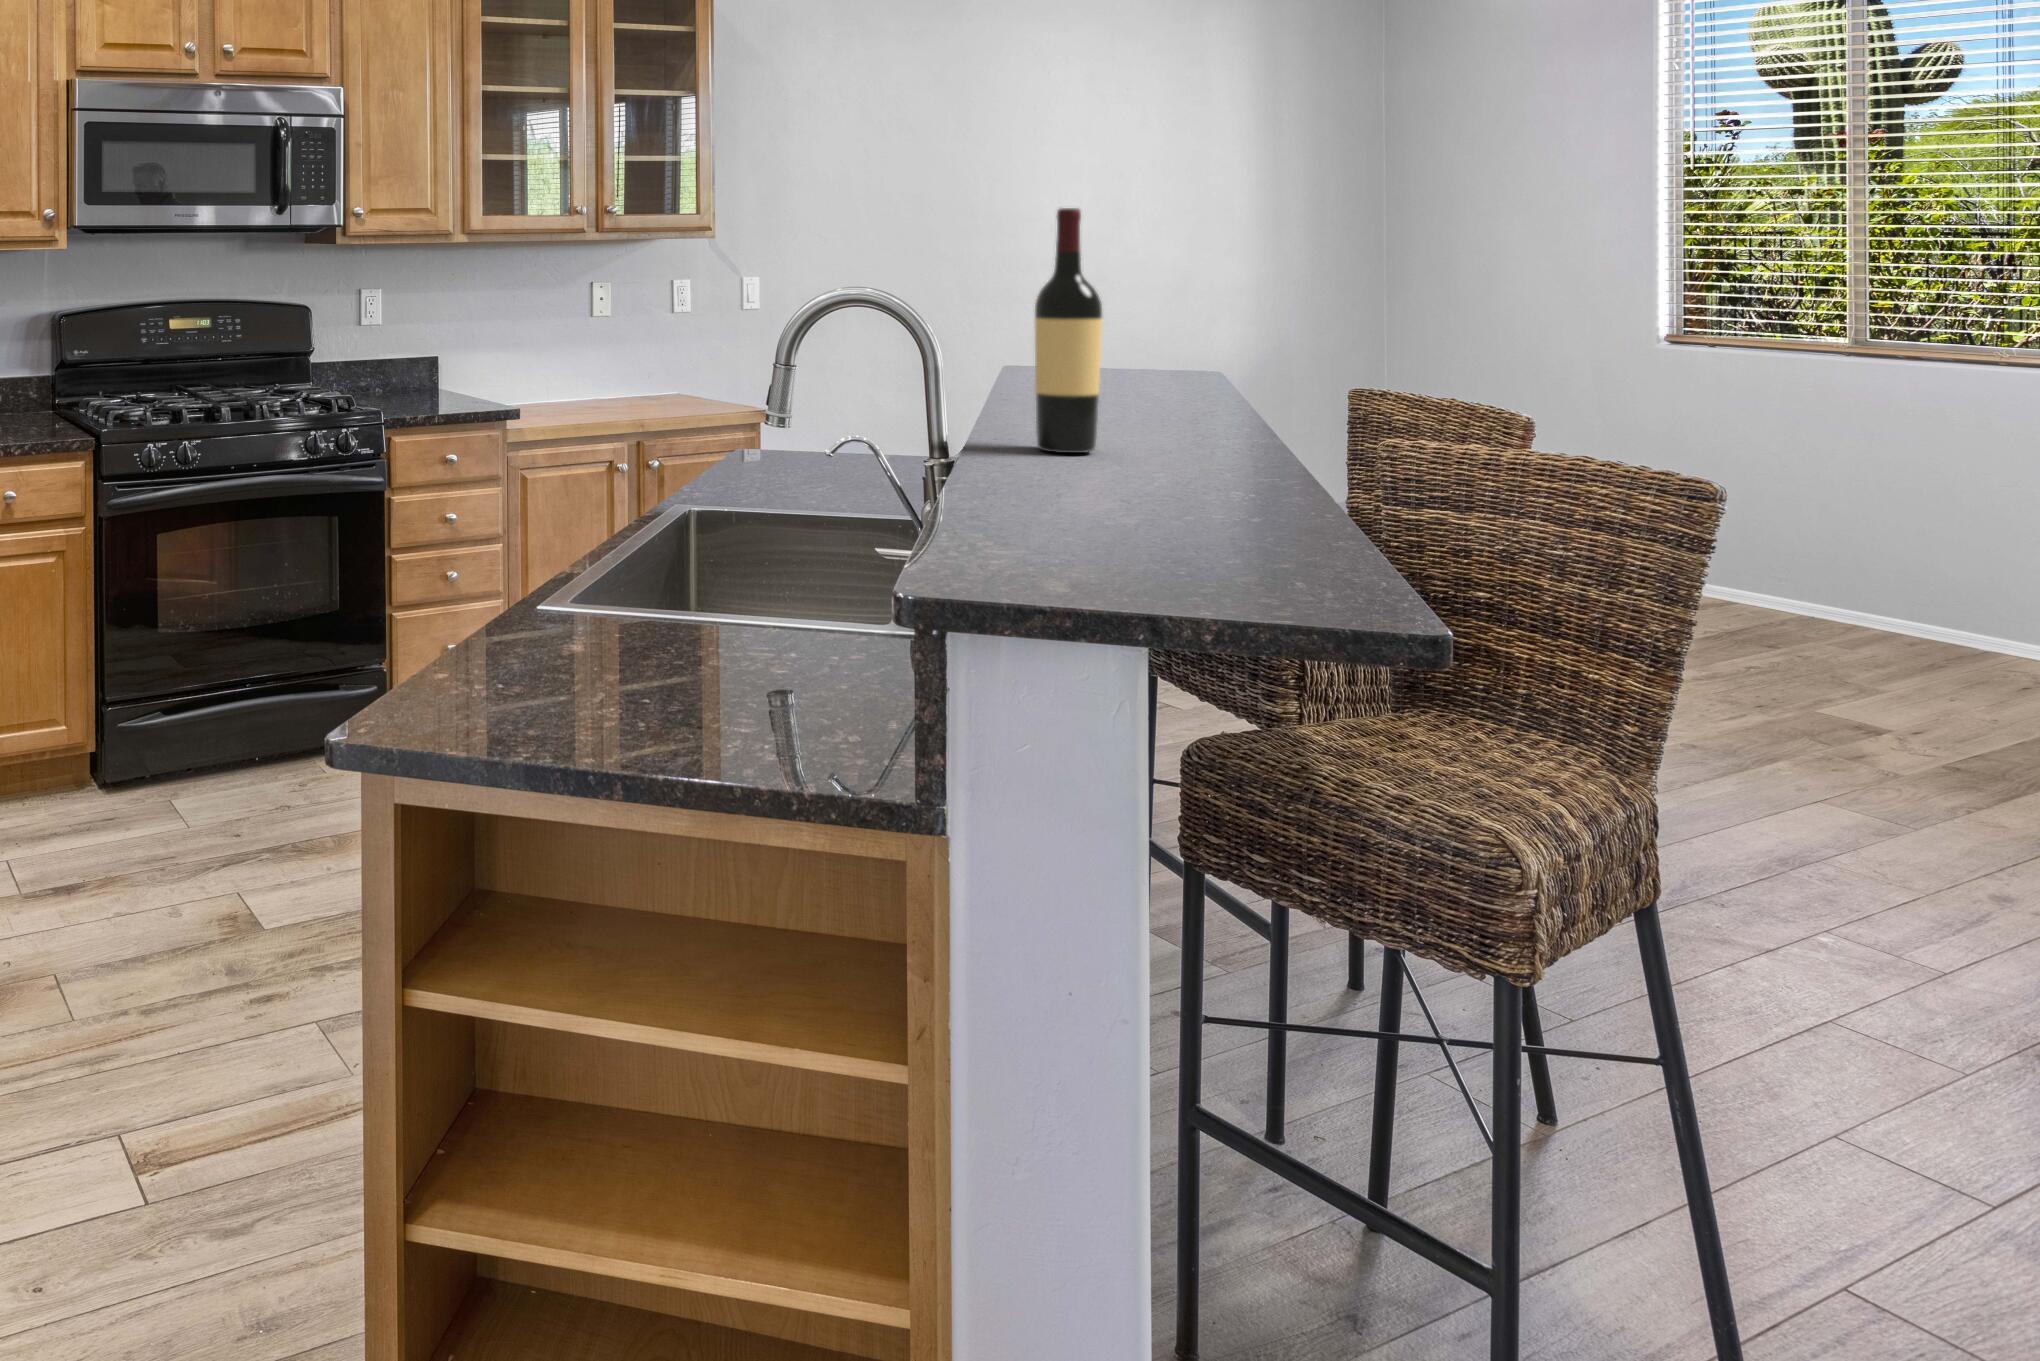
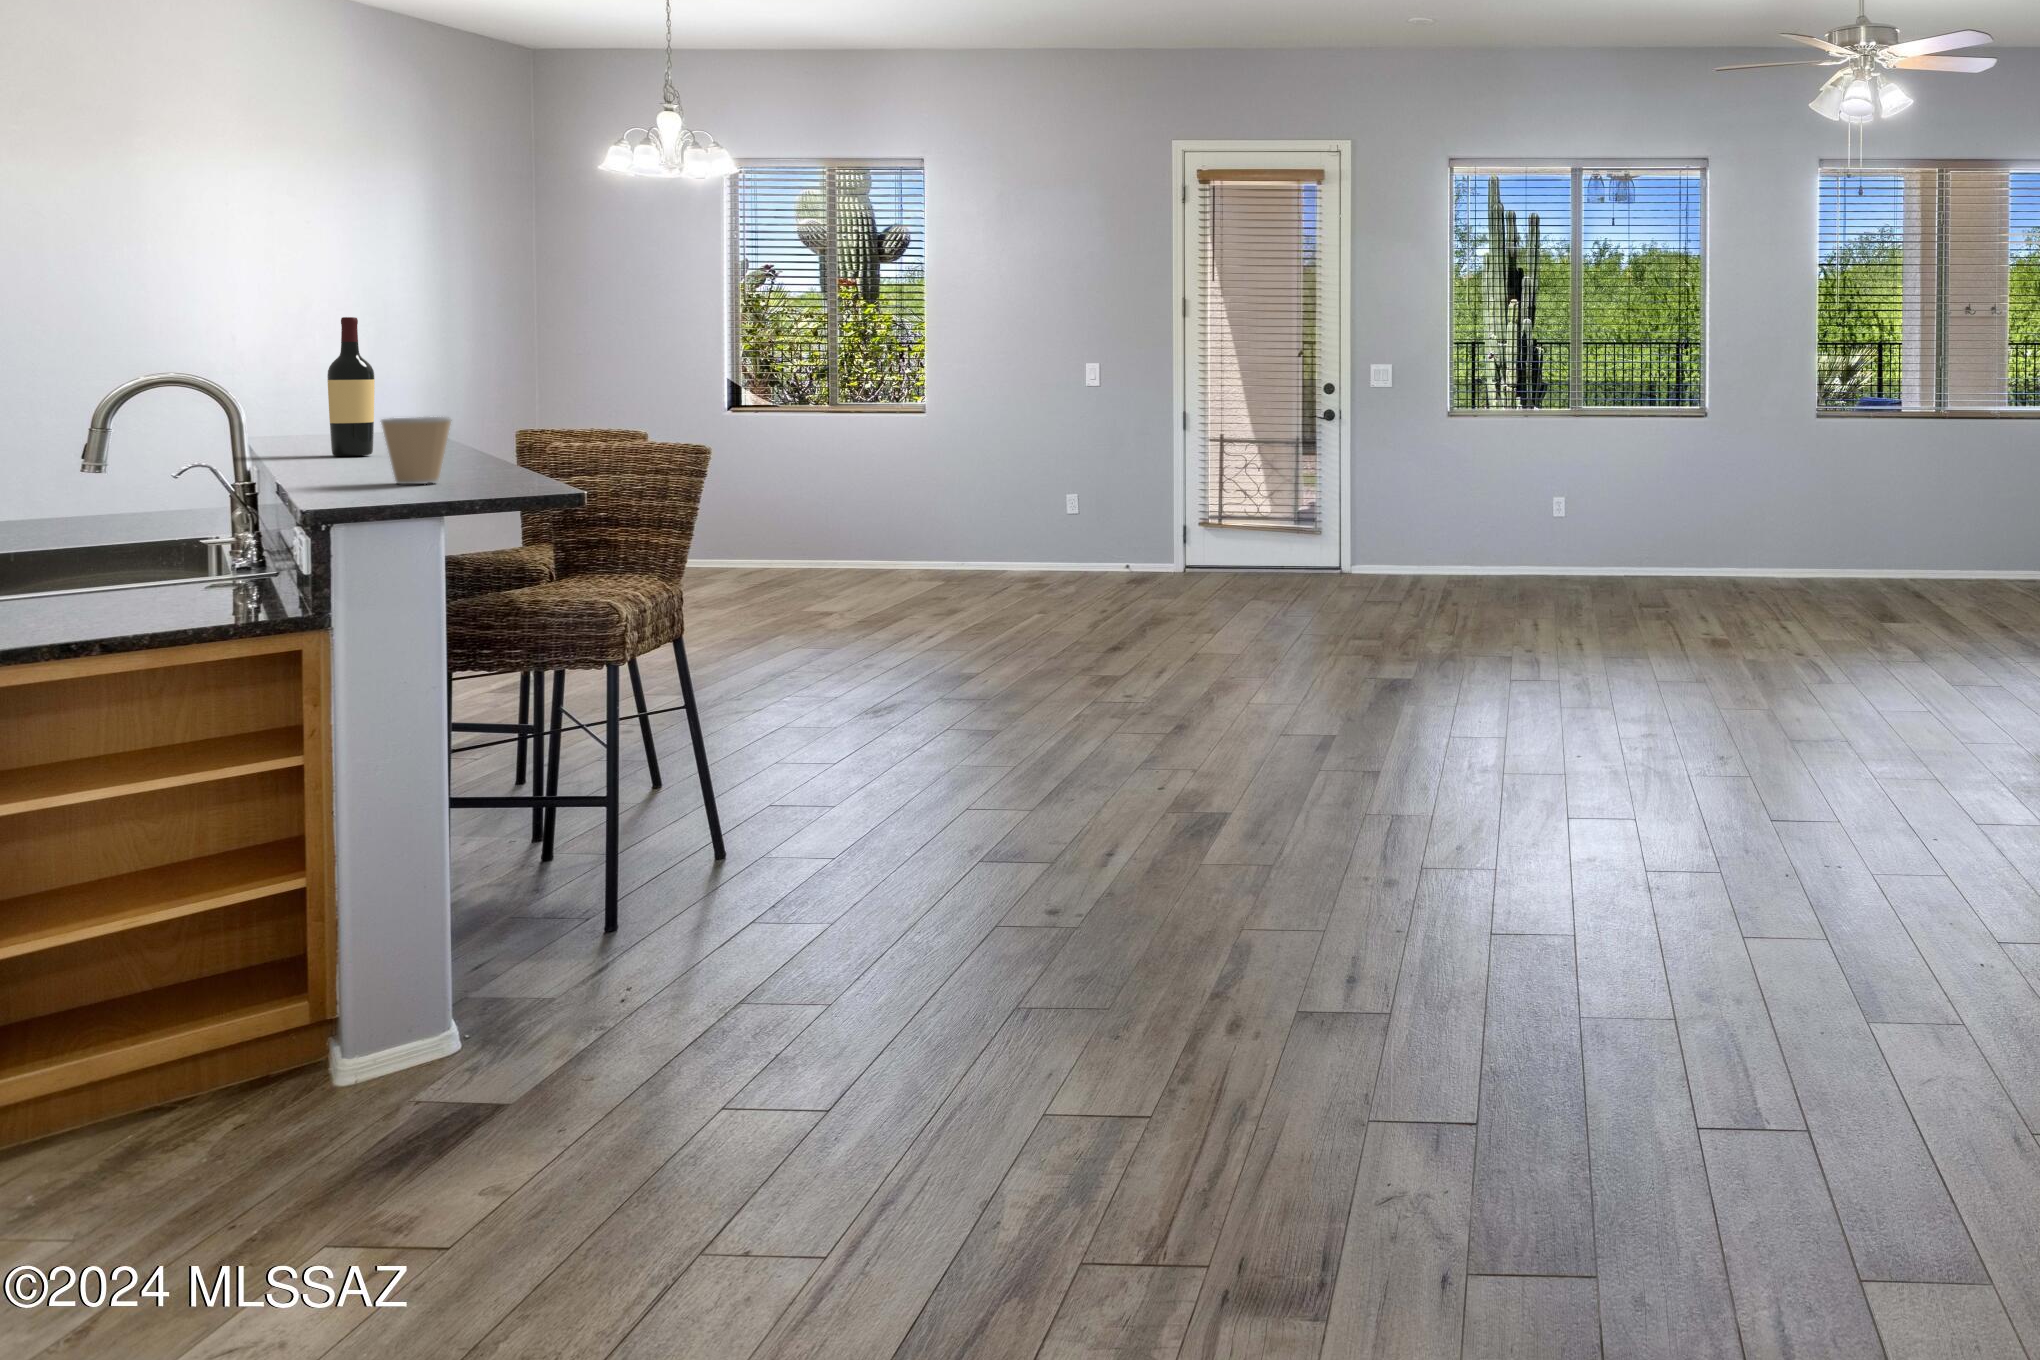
coffee cup: none [1064,419,1198,570] -> present [381,417,452,484]

